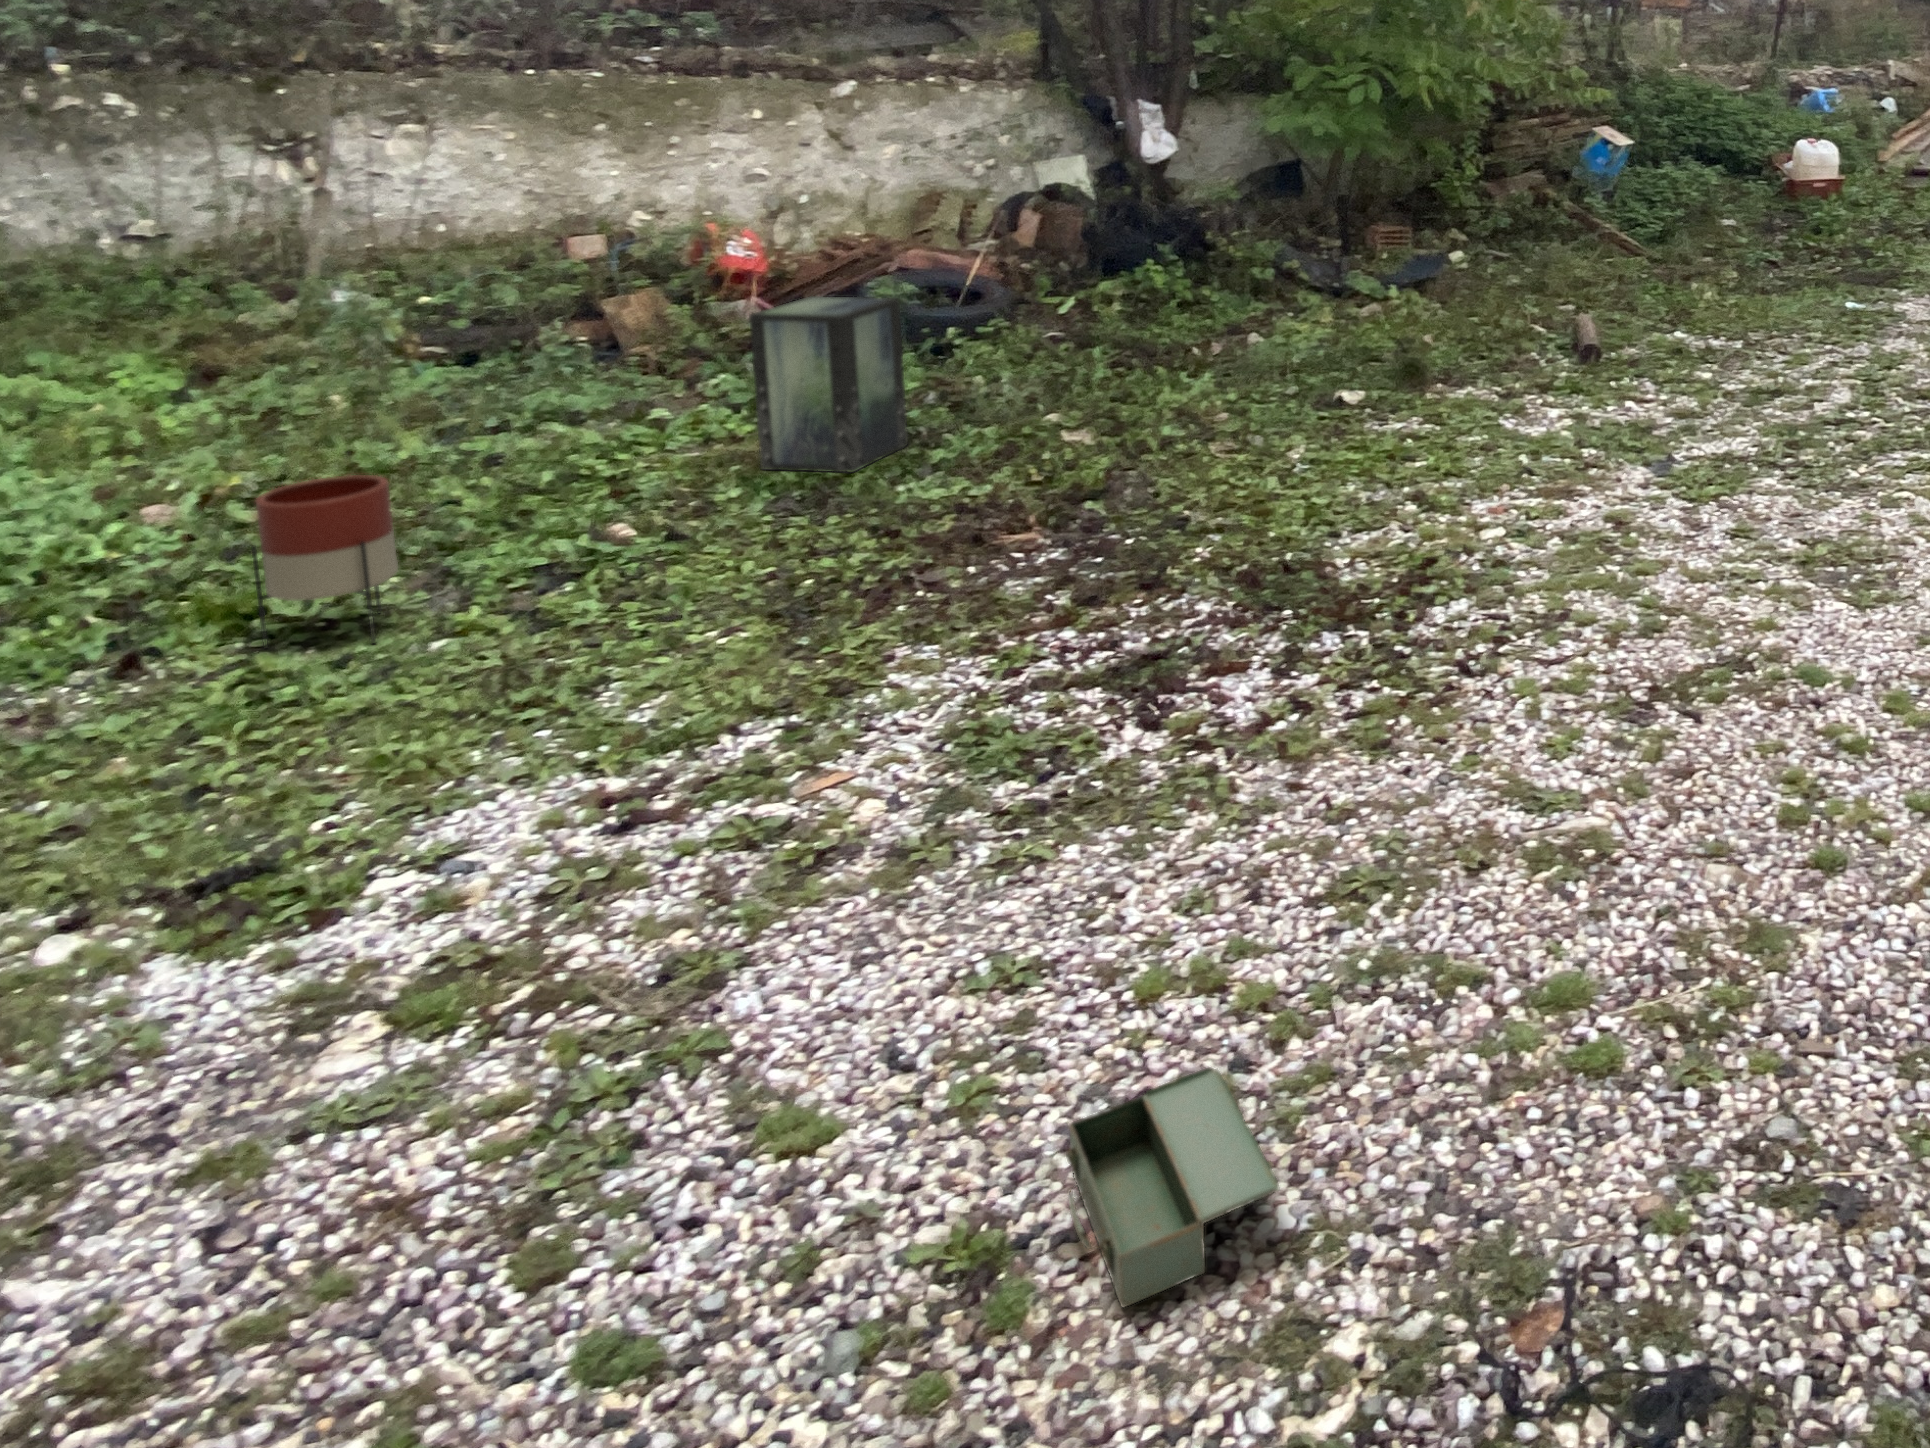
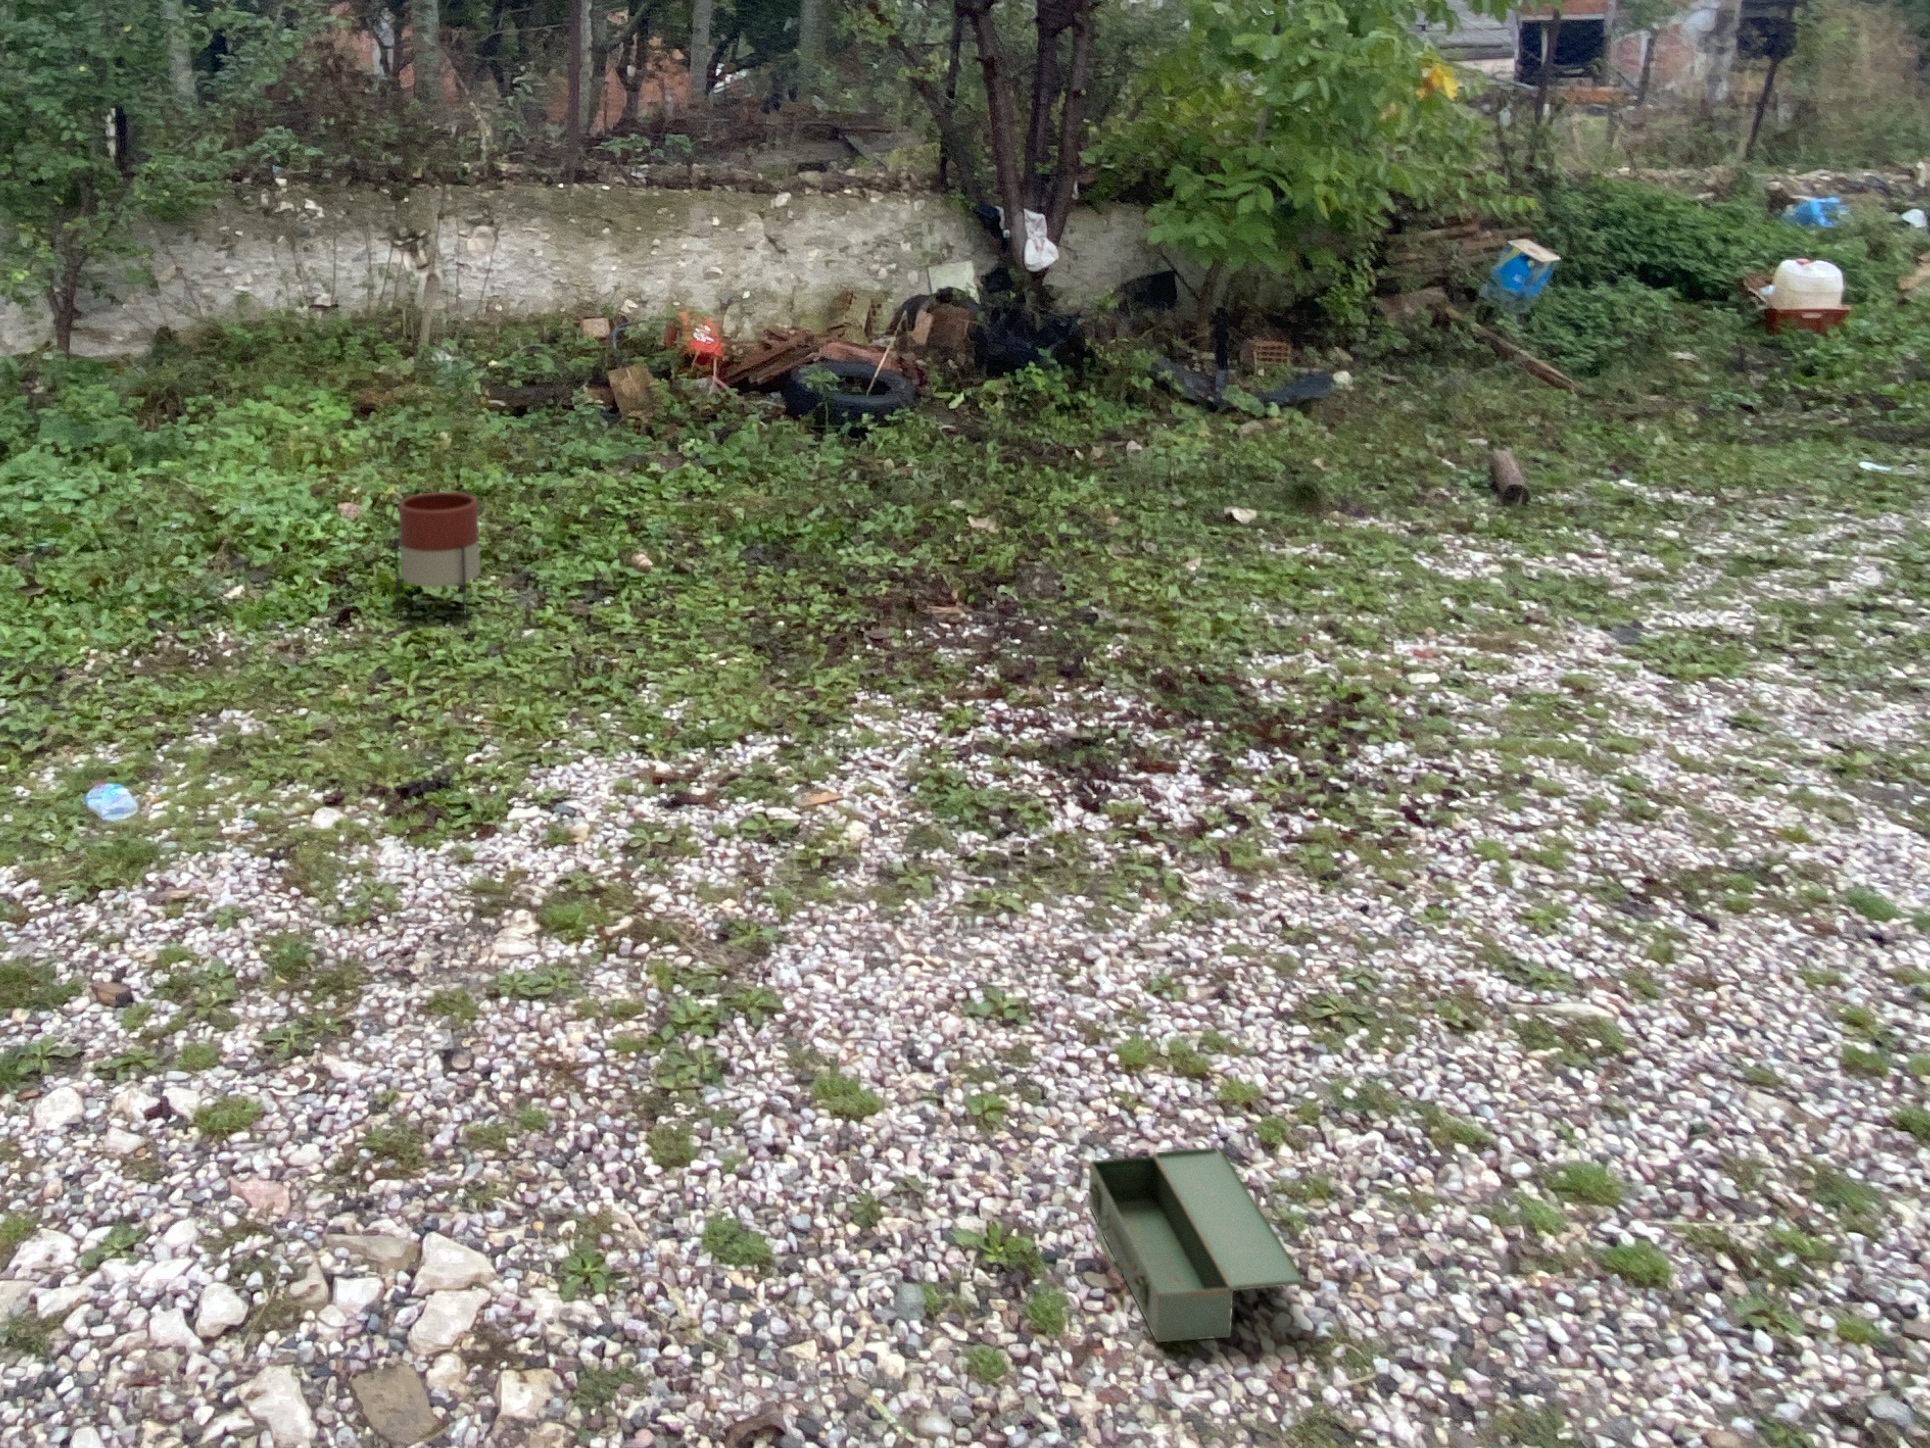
storage box: present [749,296,908,473] -> none [708,369,825,531]

